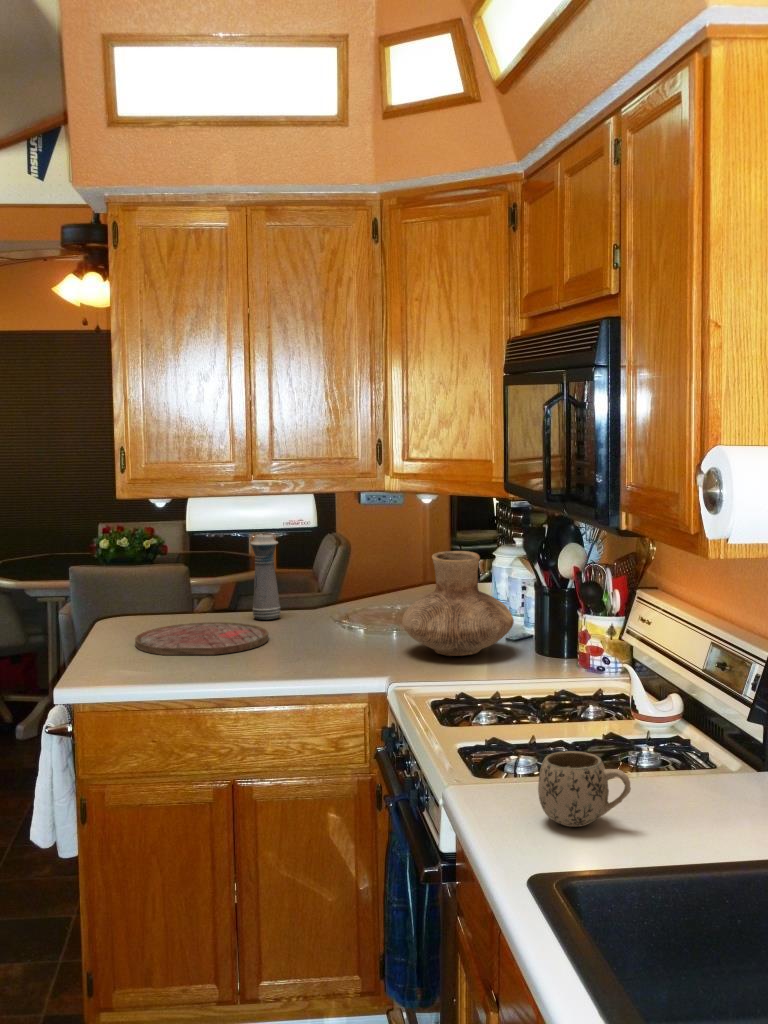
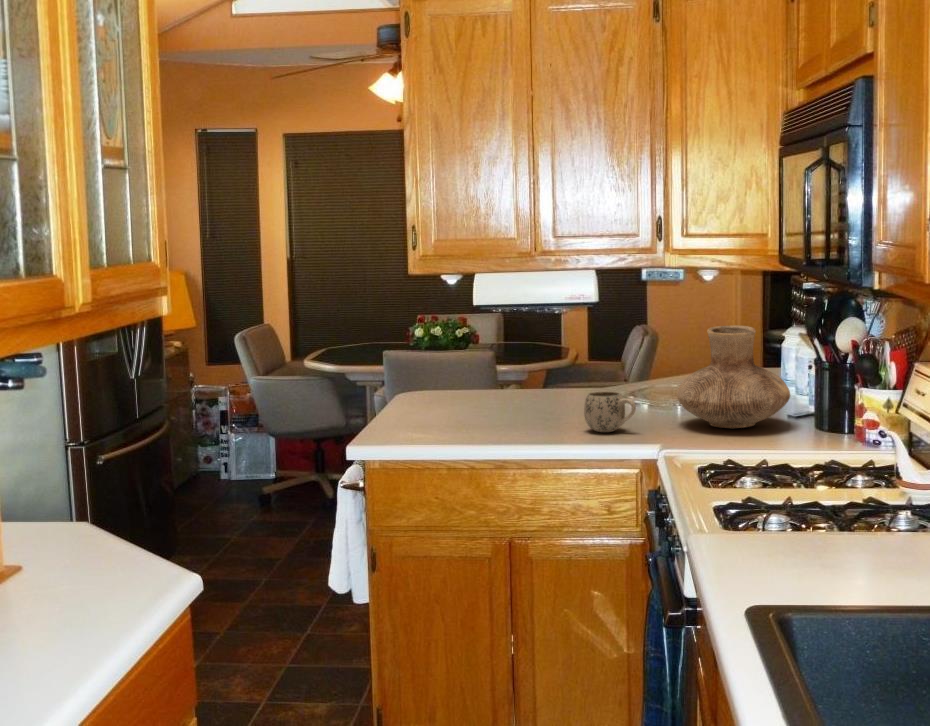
bottle: present [250,534,280,620] -> none [537,302,567,395]
cutting board: present [135,622,268,655] -> none [426,396,550,422]
mug: present [538,751,631,827] -> present [584,391,636,432]

